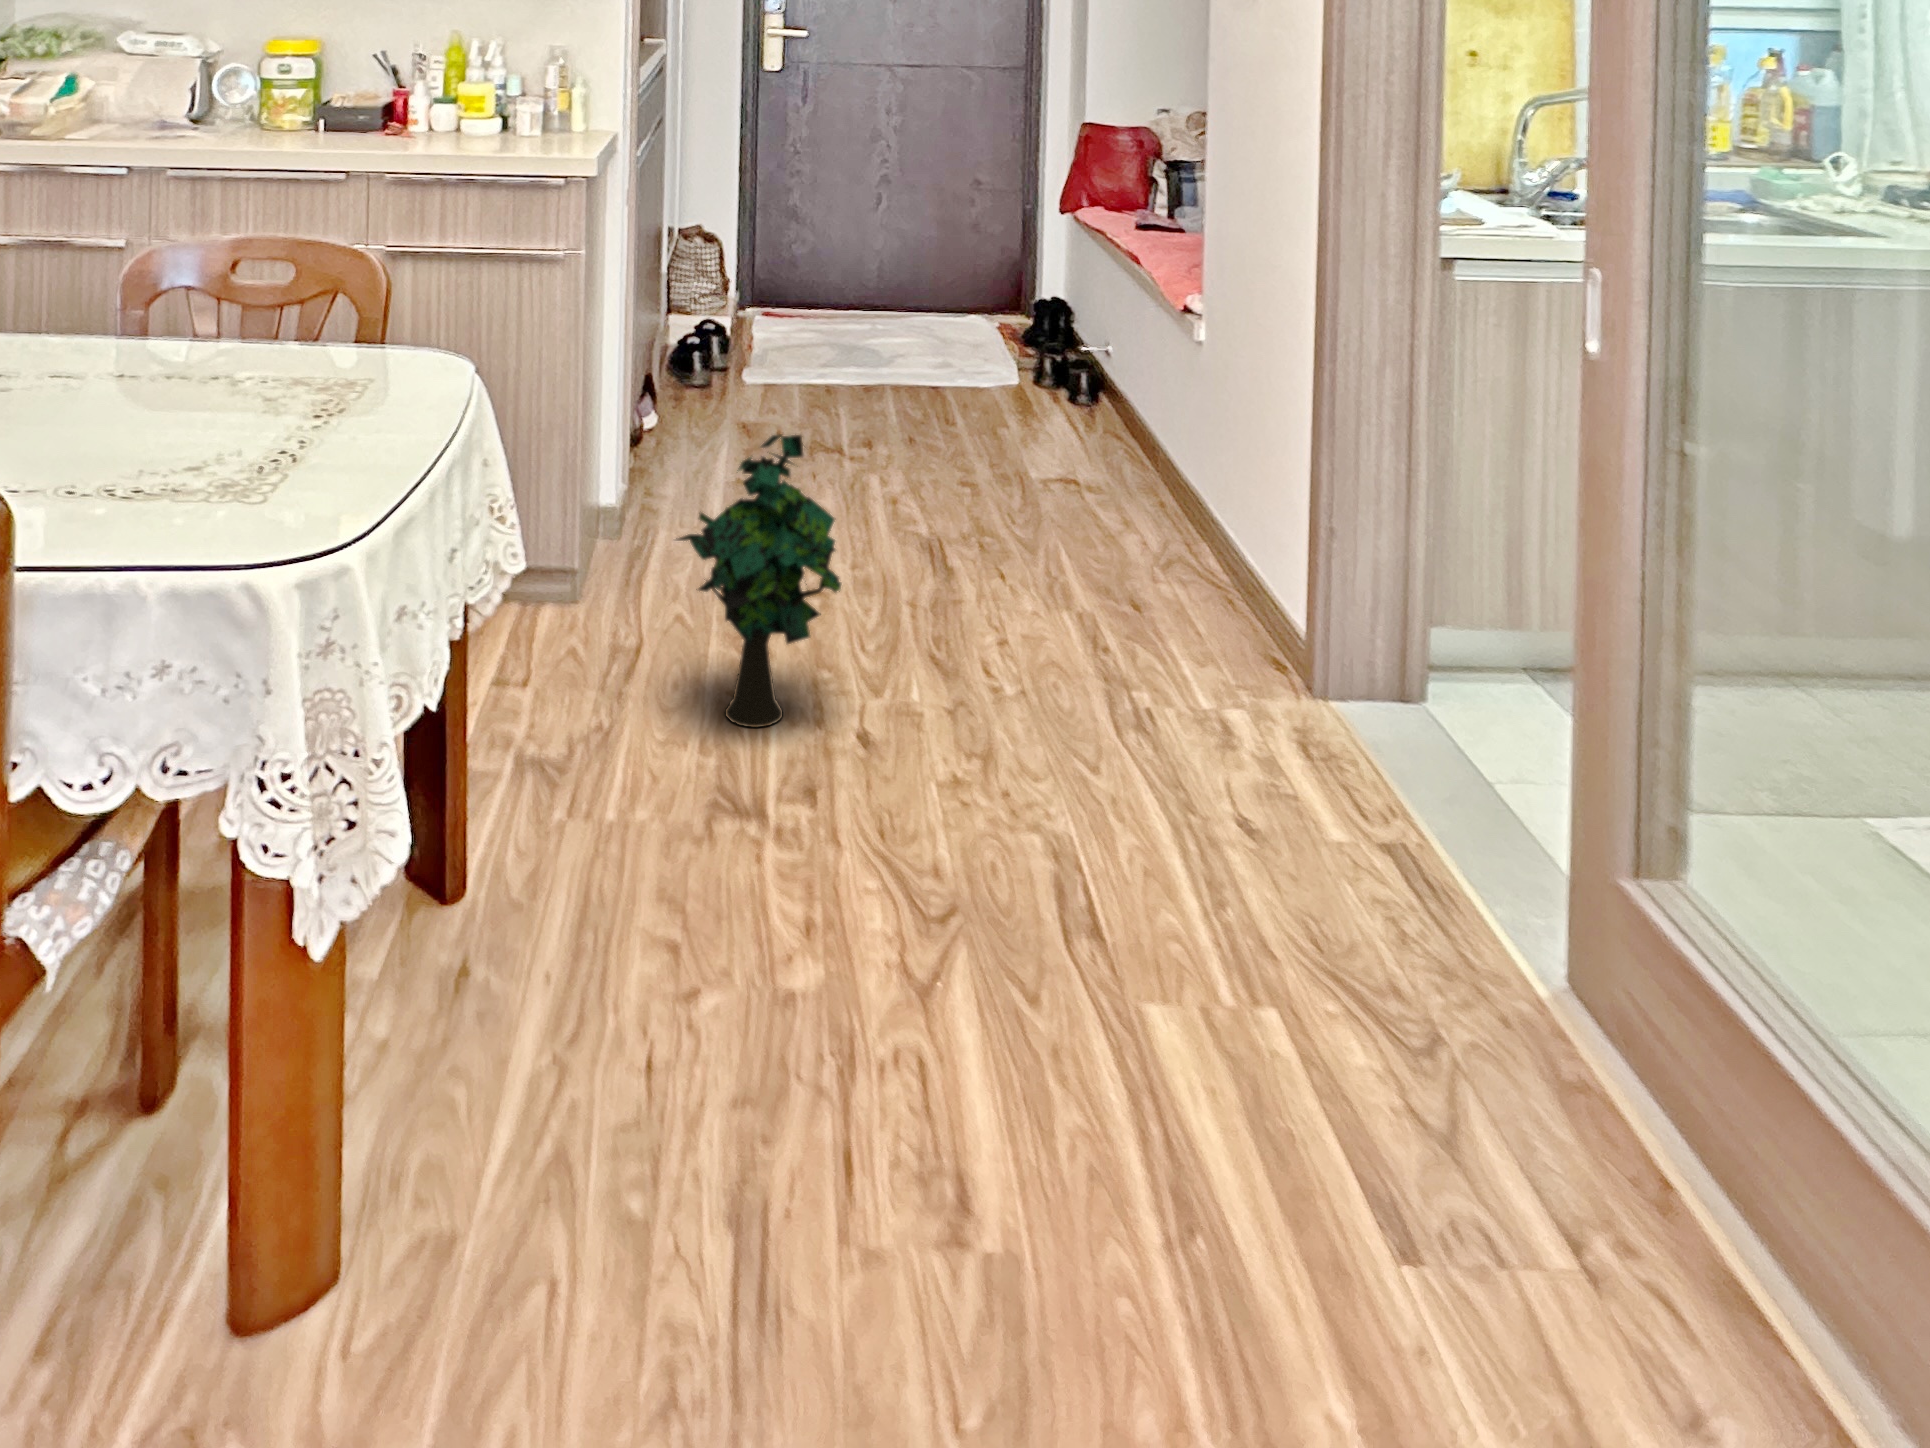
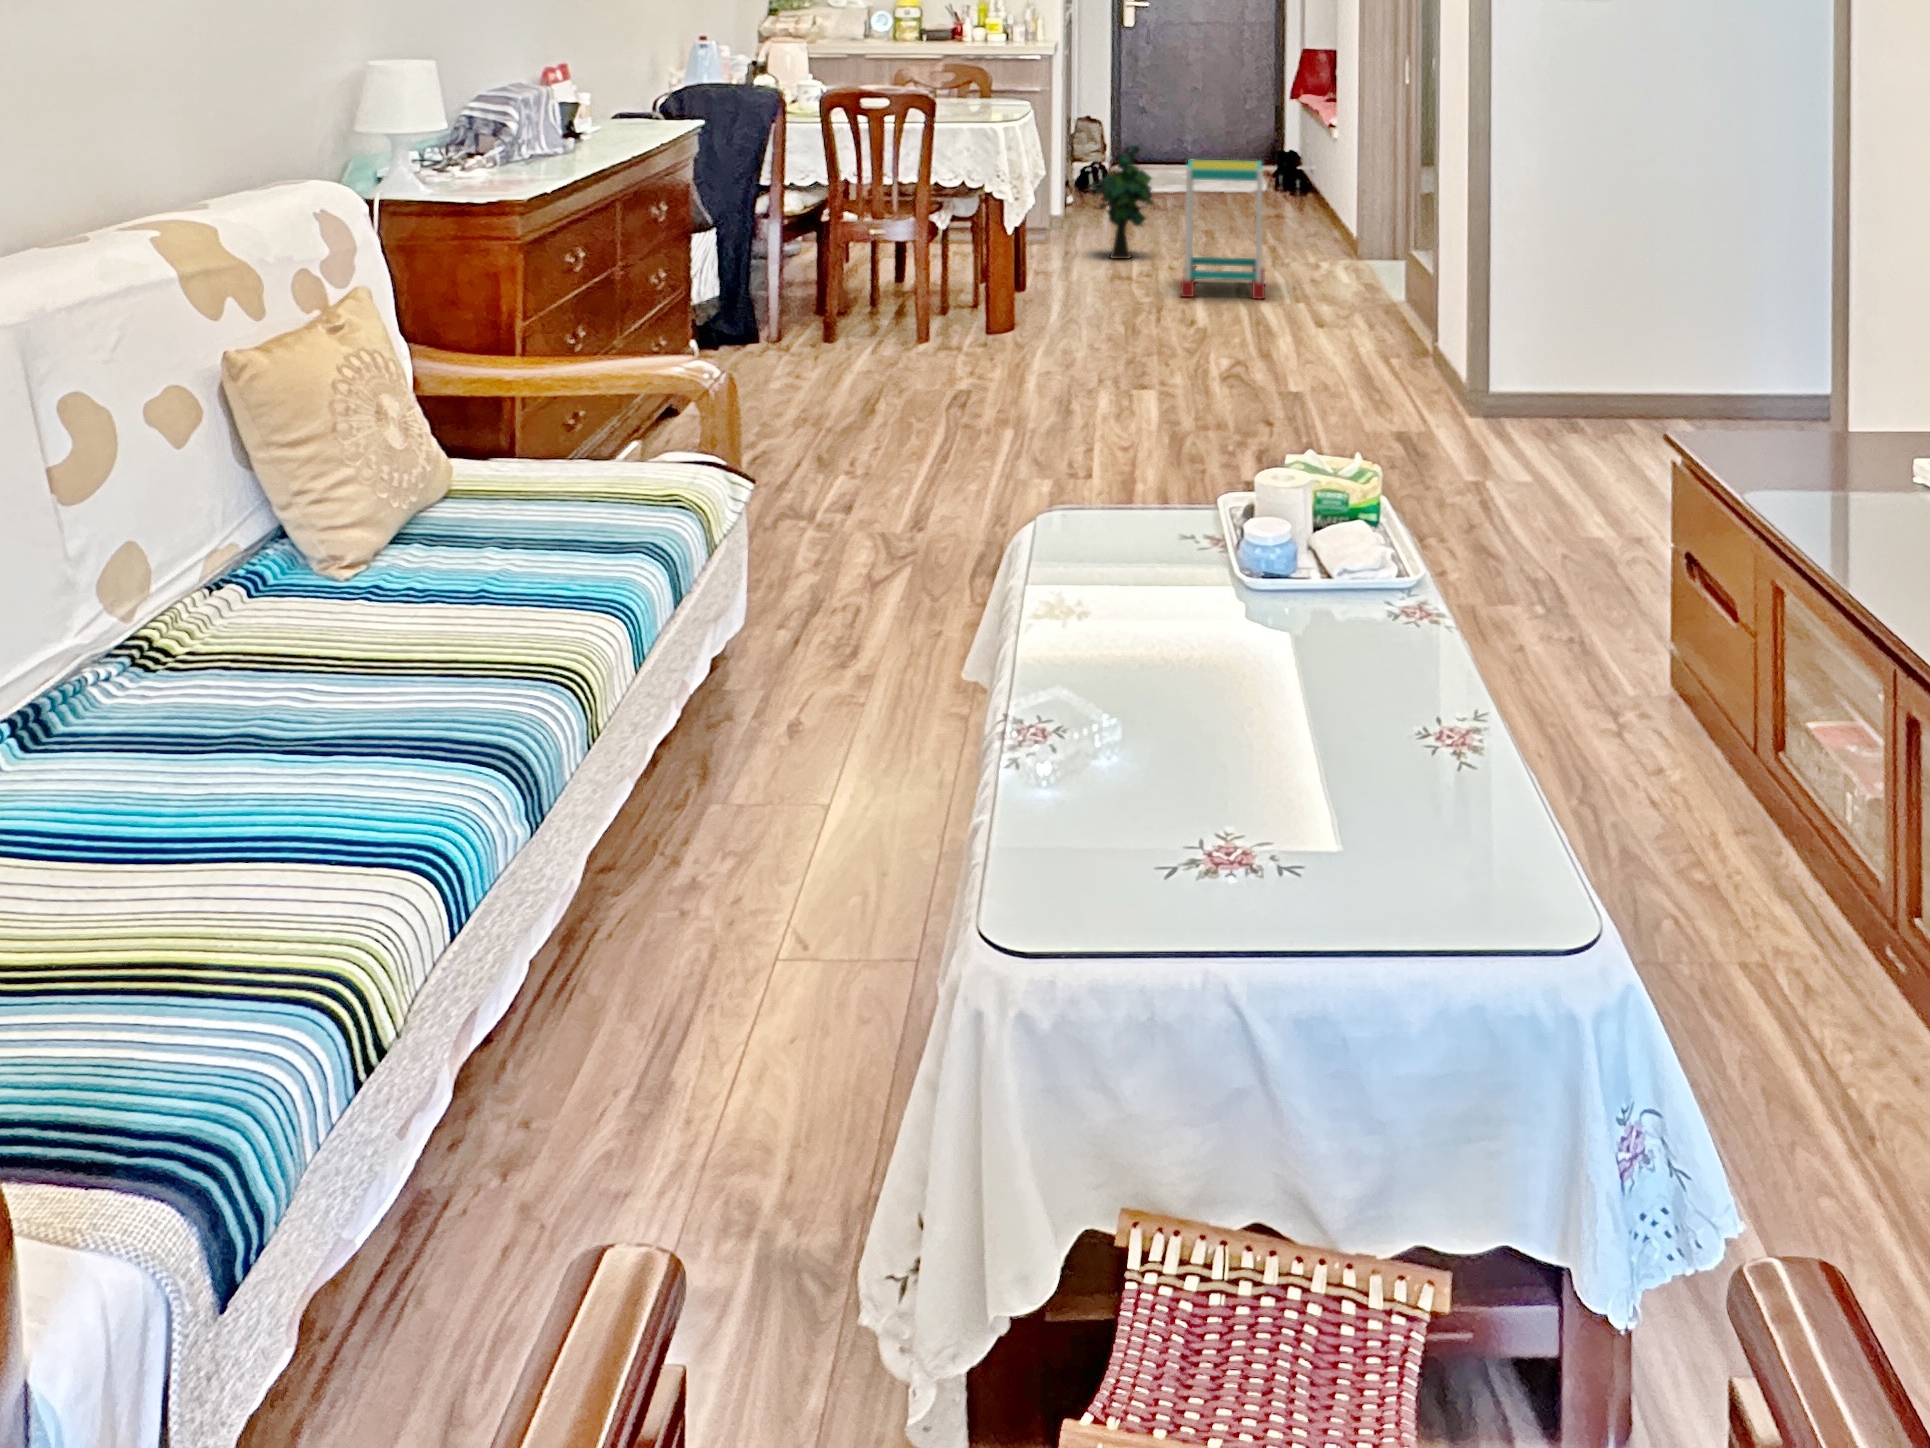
side table: none [941,550,1223,1057] -> present [1181,160,1265,299]

